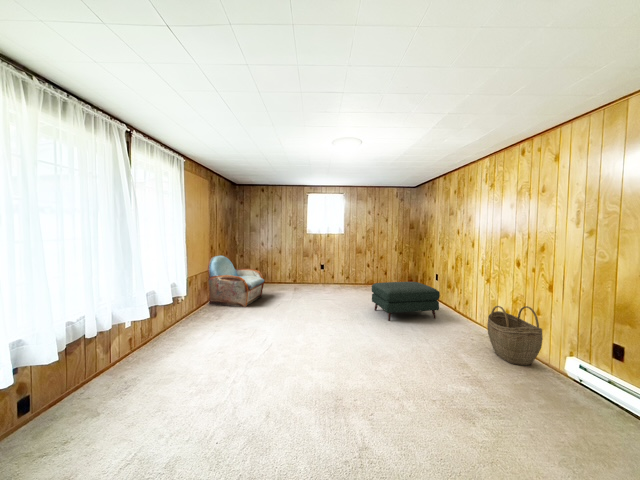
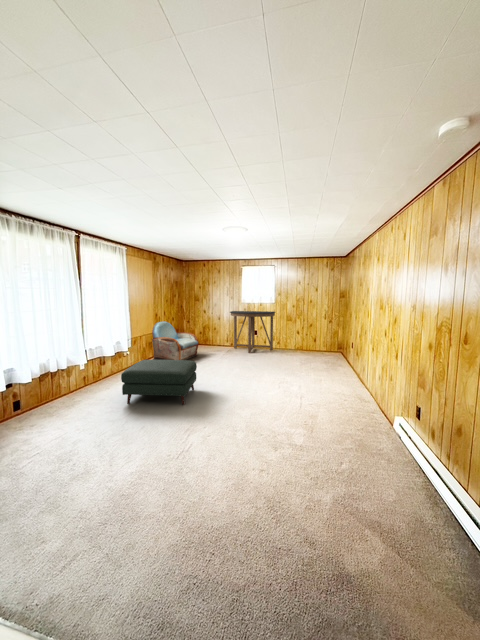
console table: none [295,243,346,290] -> present [230,311,275,353]
ottoman: present [372,282,440,321] -> present [121,360,197,405]
woven basket: present [487,306,543,365] -> none [349,370,387,422]

